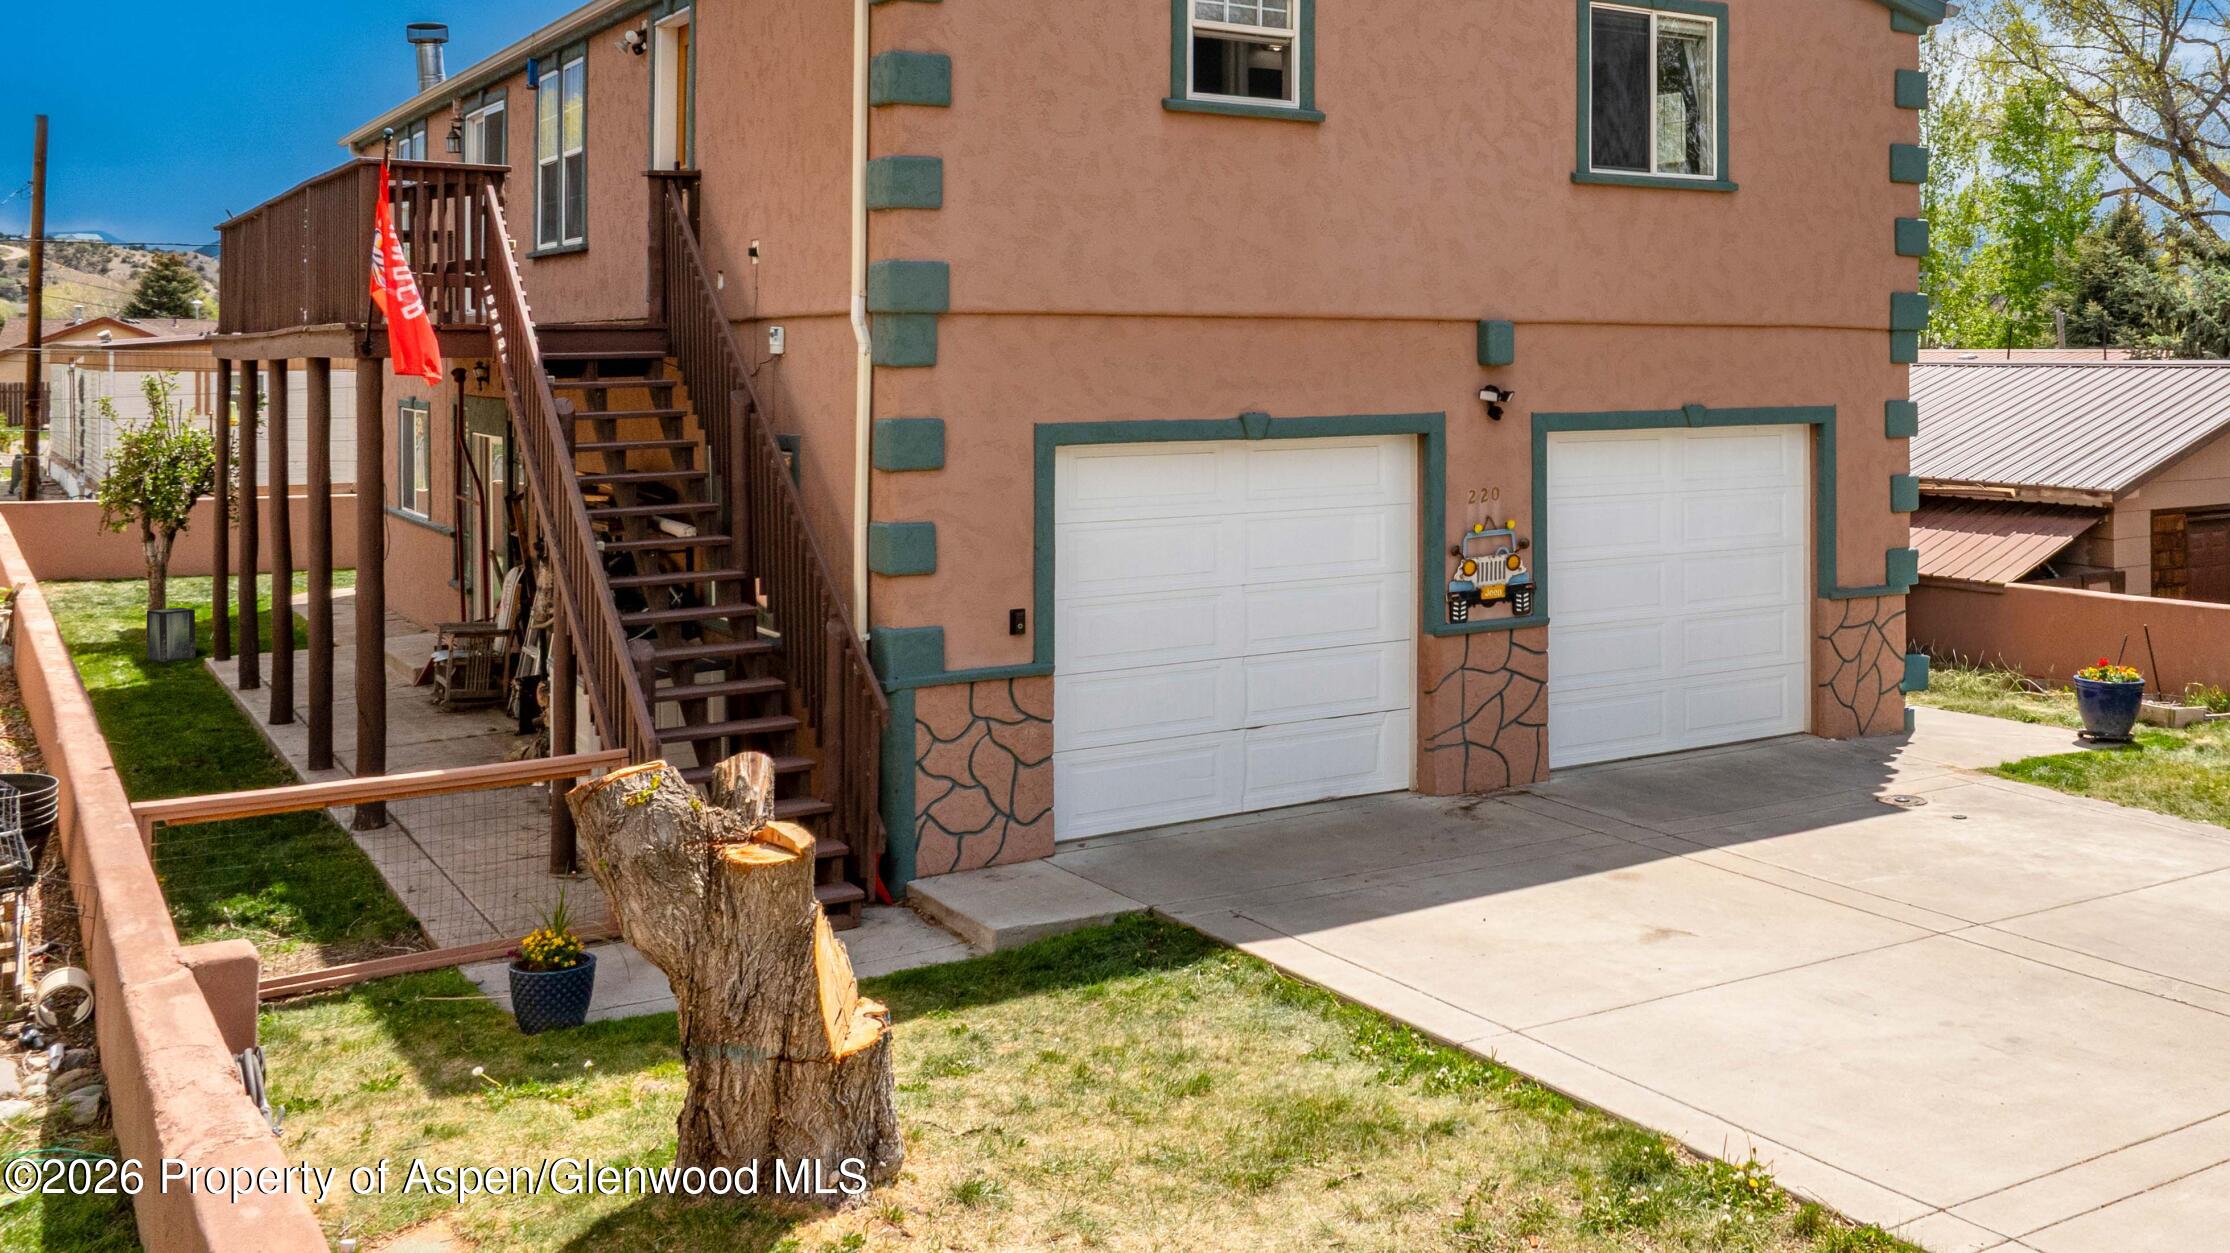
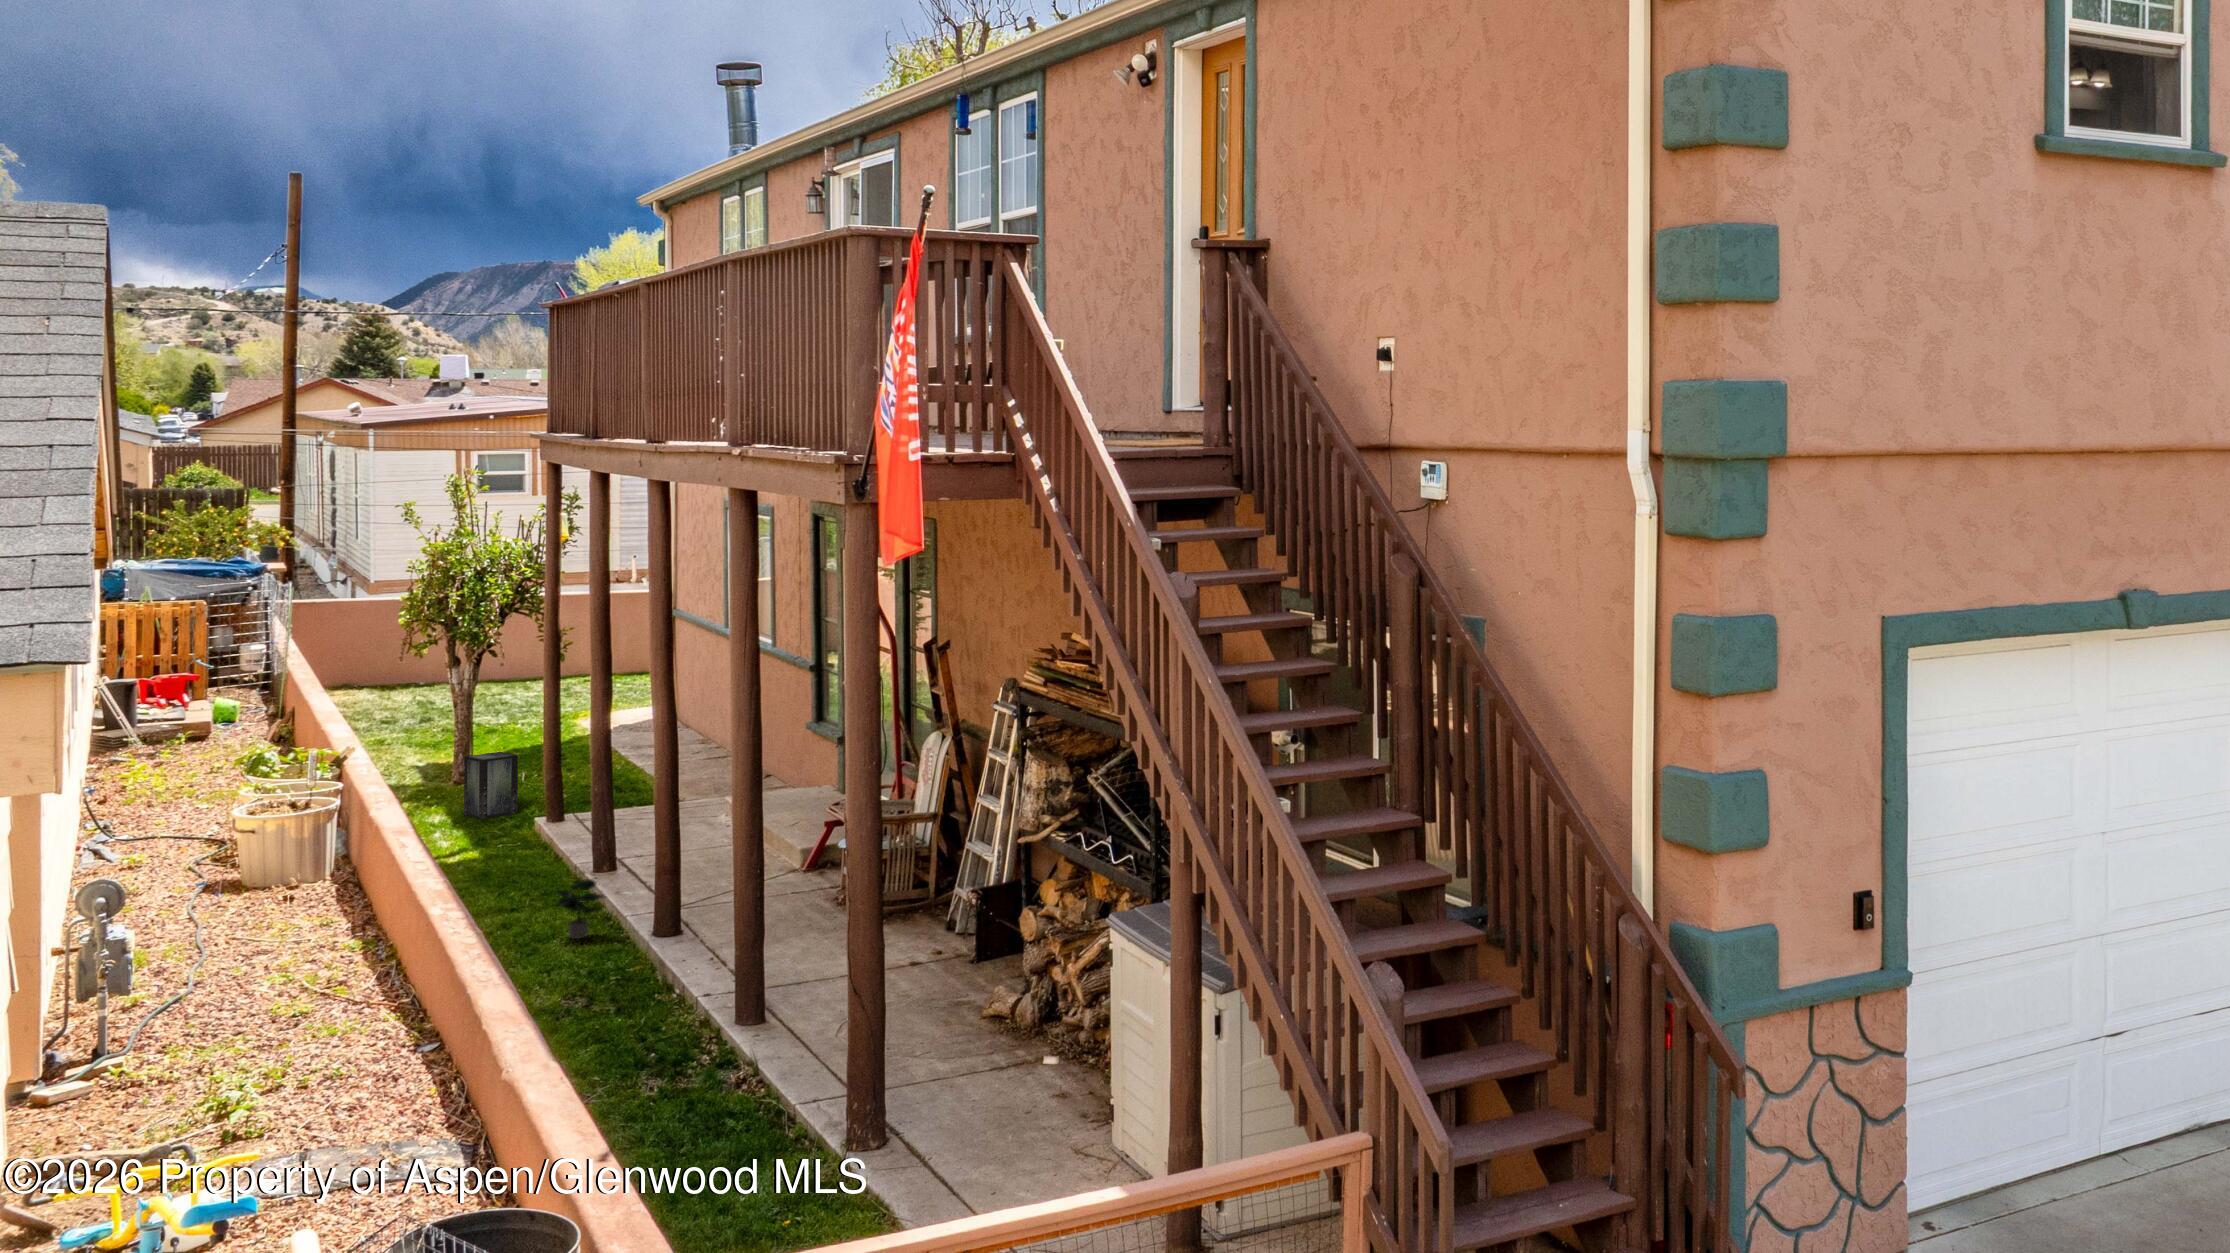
potted plant: none [185,684,233,729] -> present [554,879,604,939]

